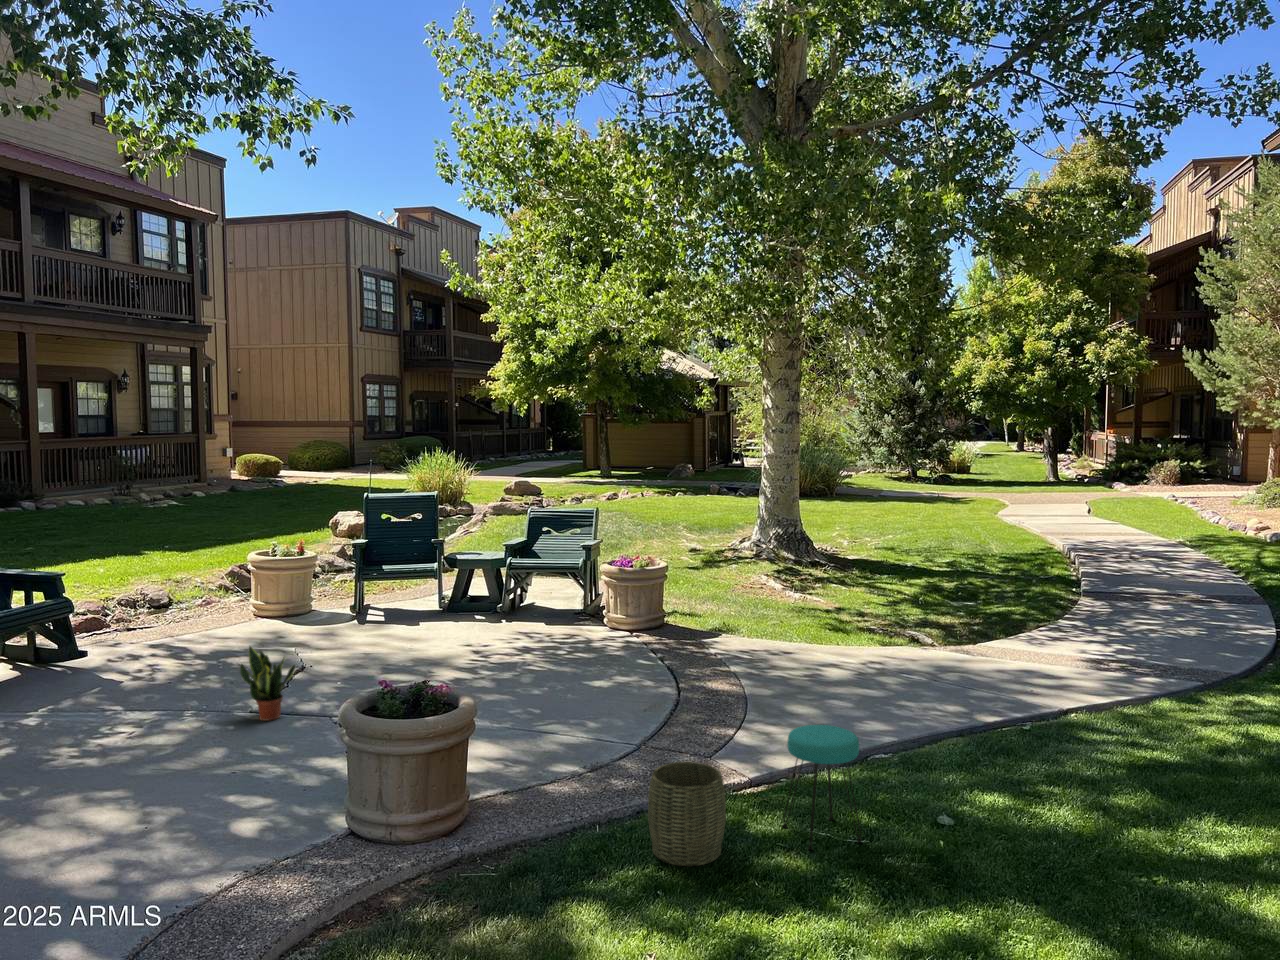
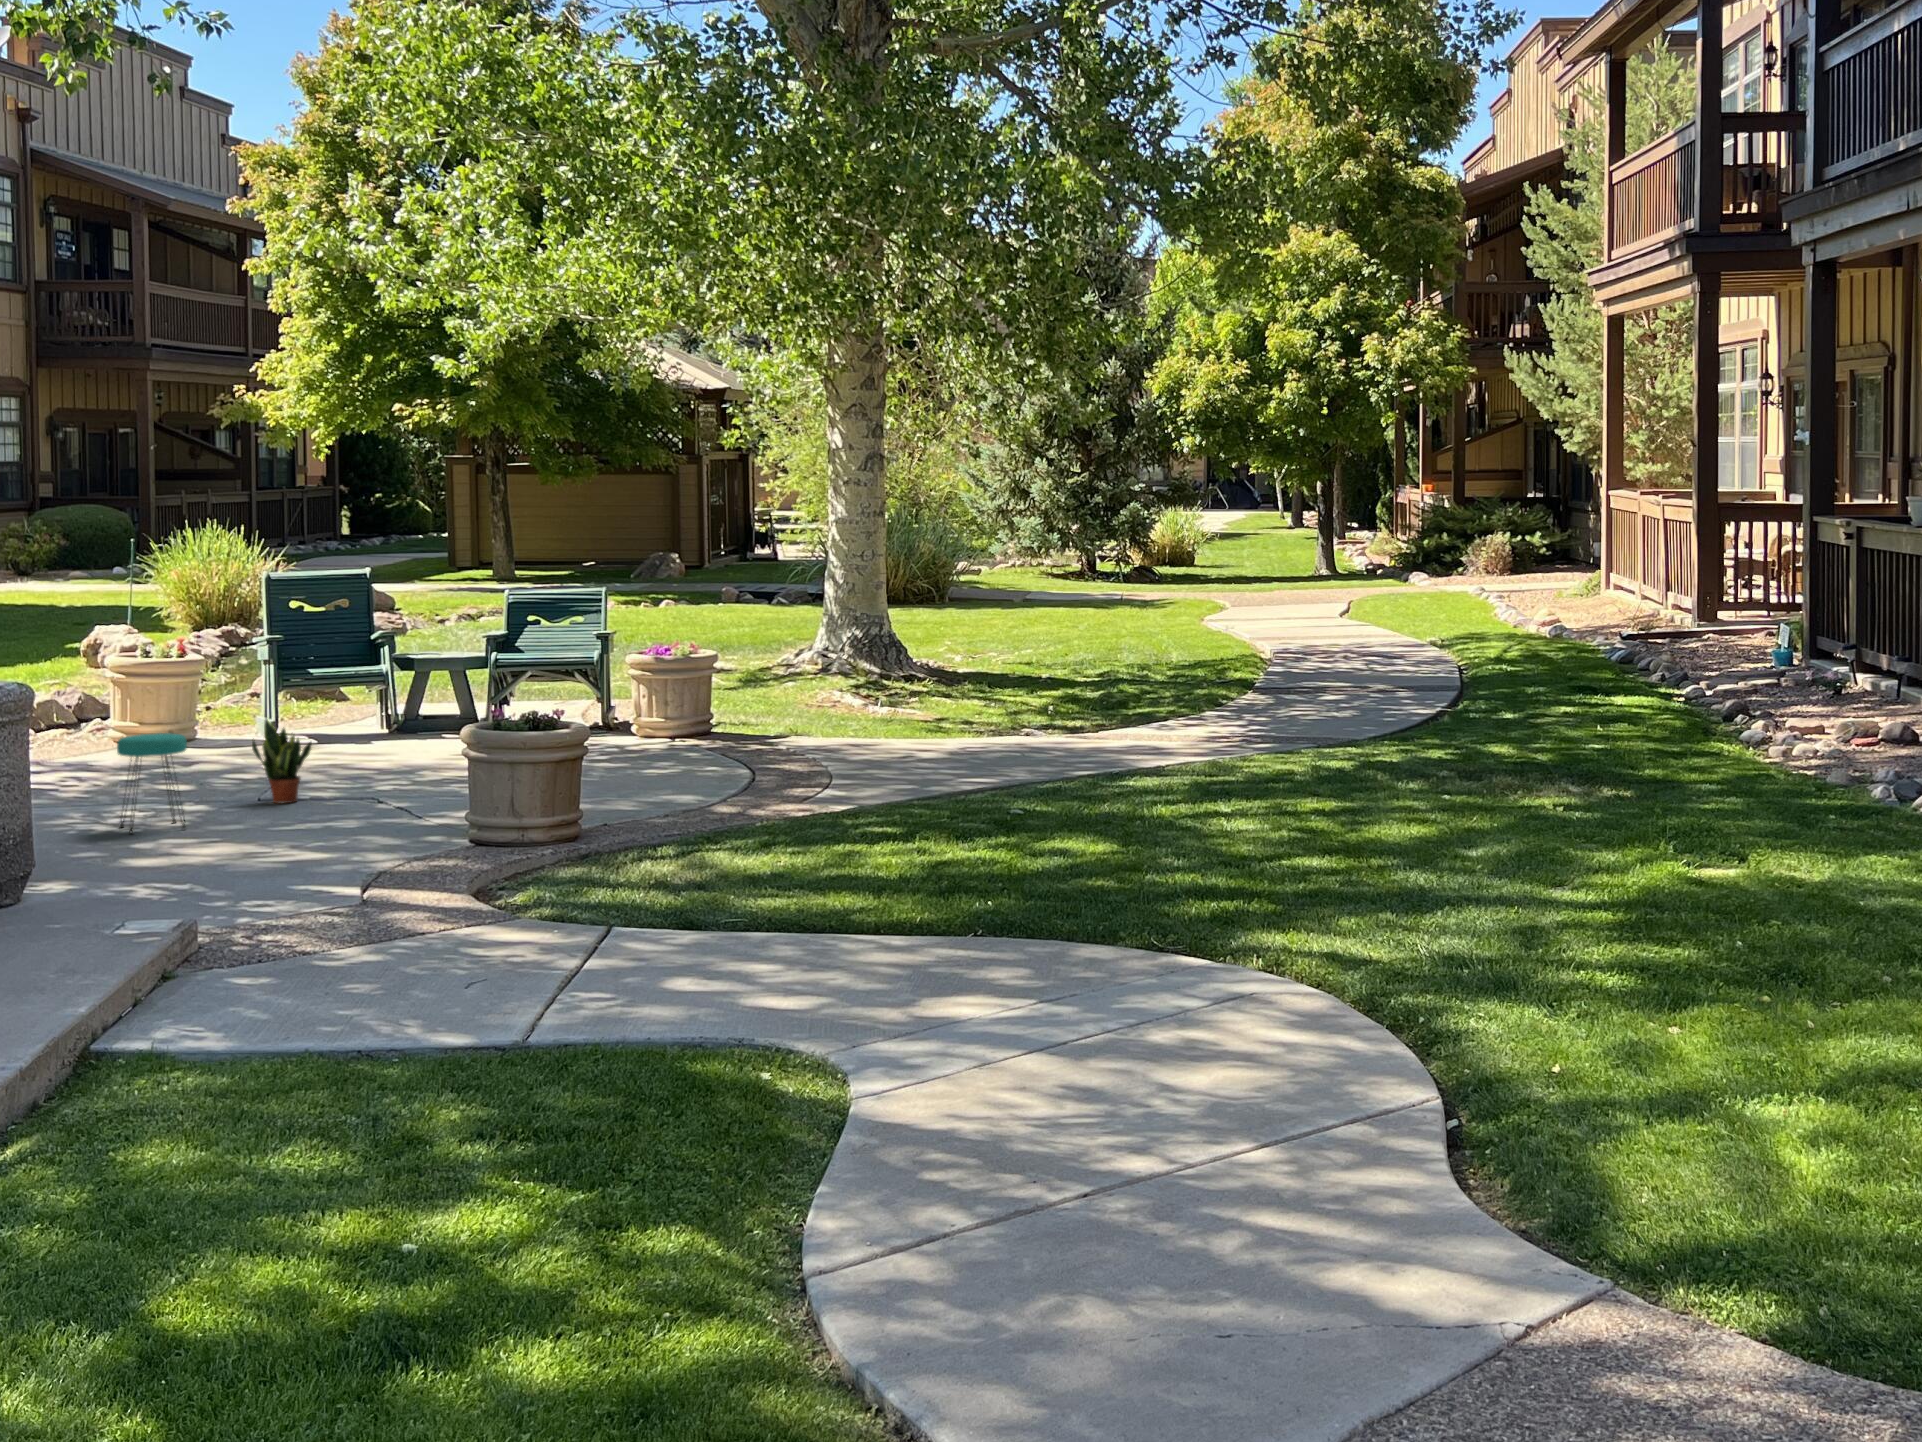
stool: present [782,725,862,850] -> present [117,733,187,833]
woven basket: present [648,762,726,866] -> none [760,760,829,836]

